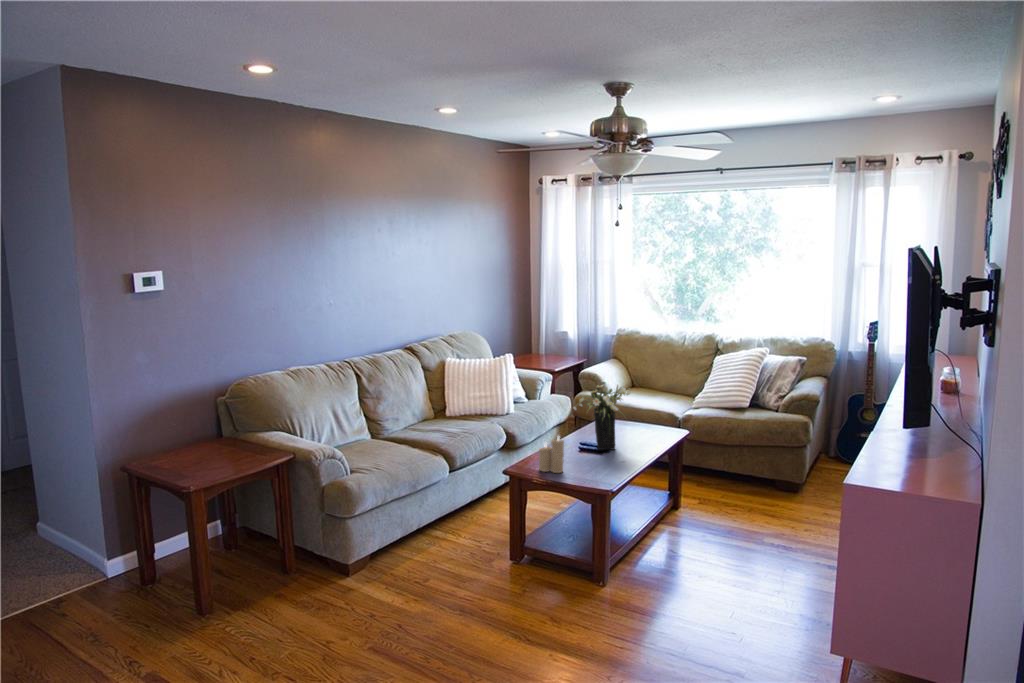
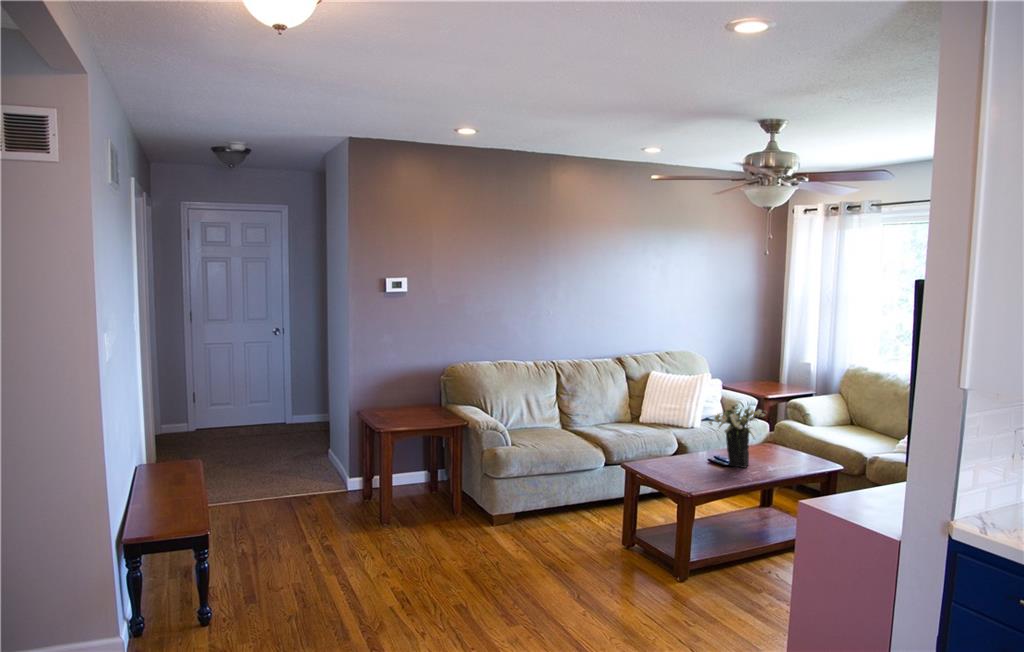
candle: present [539,437,564,473] -> none [652,440,674,474]

